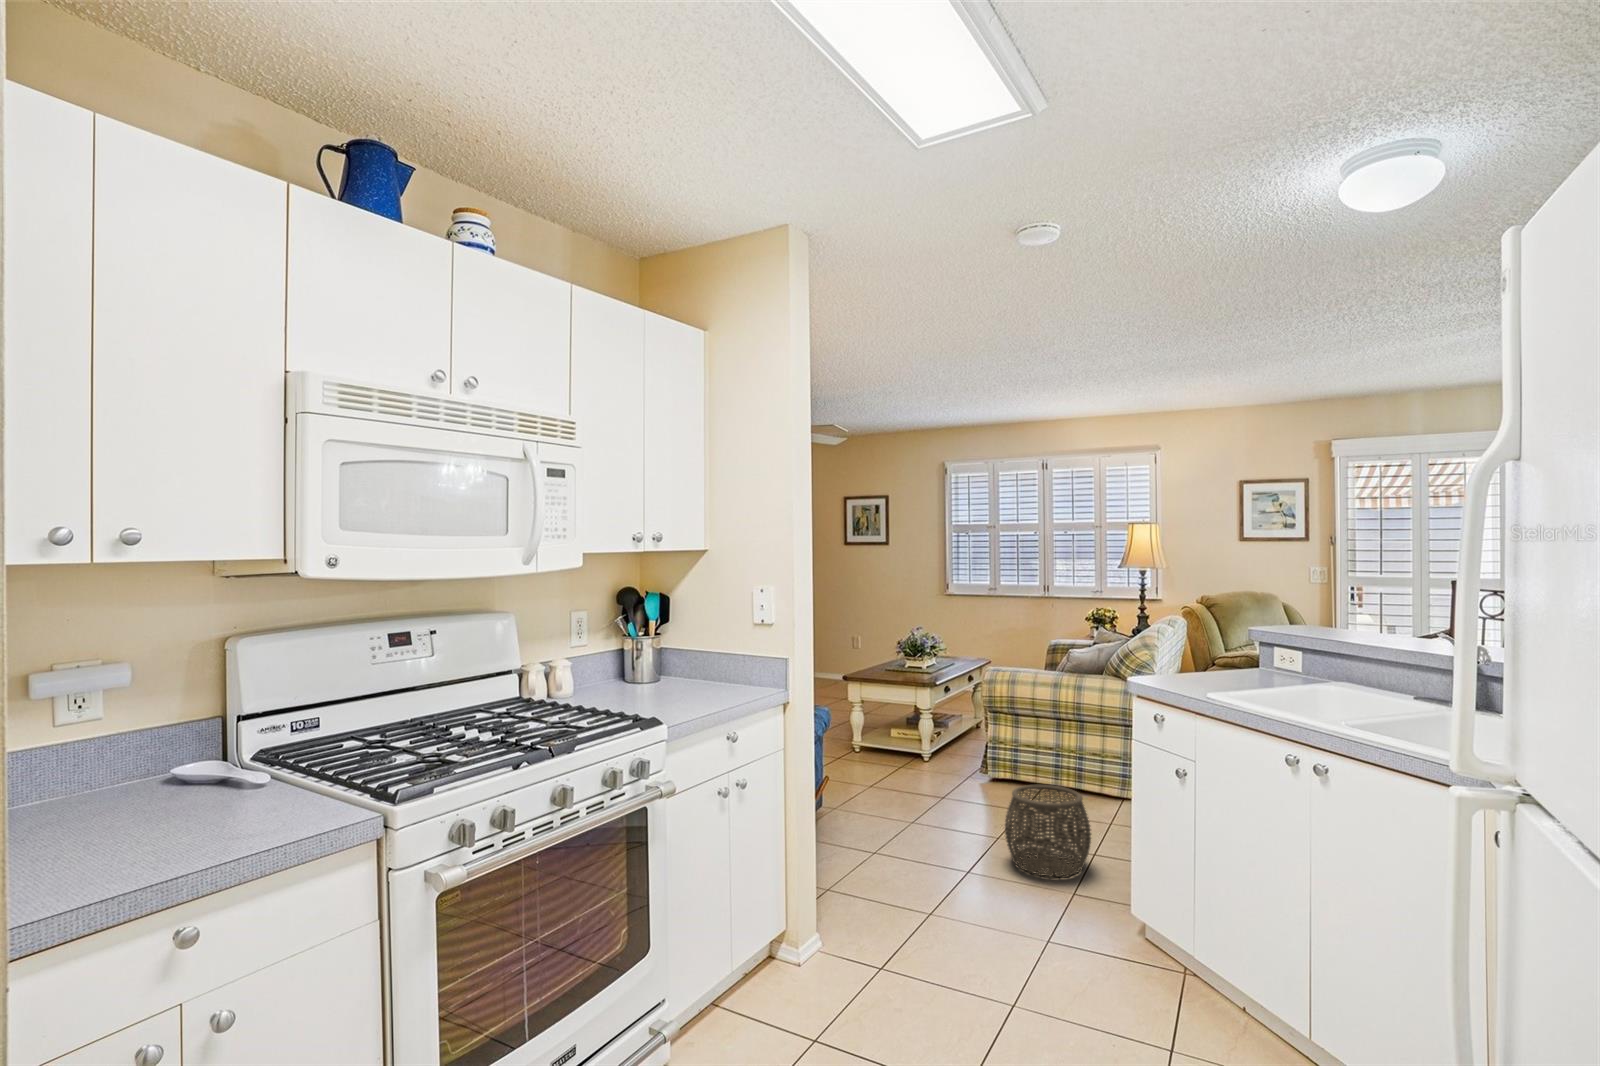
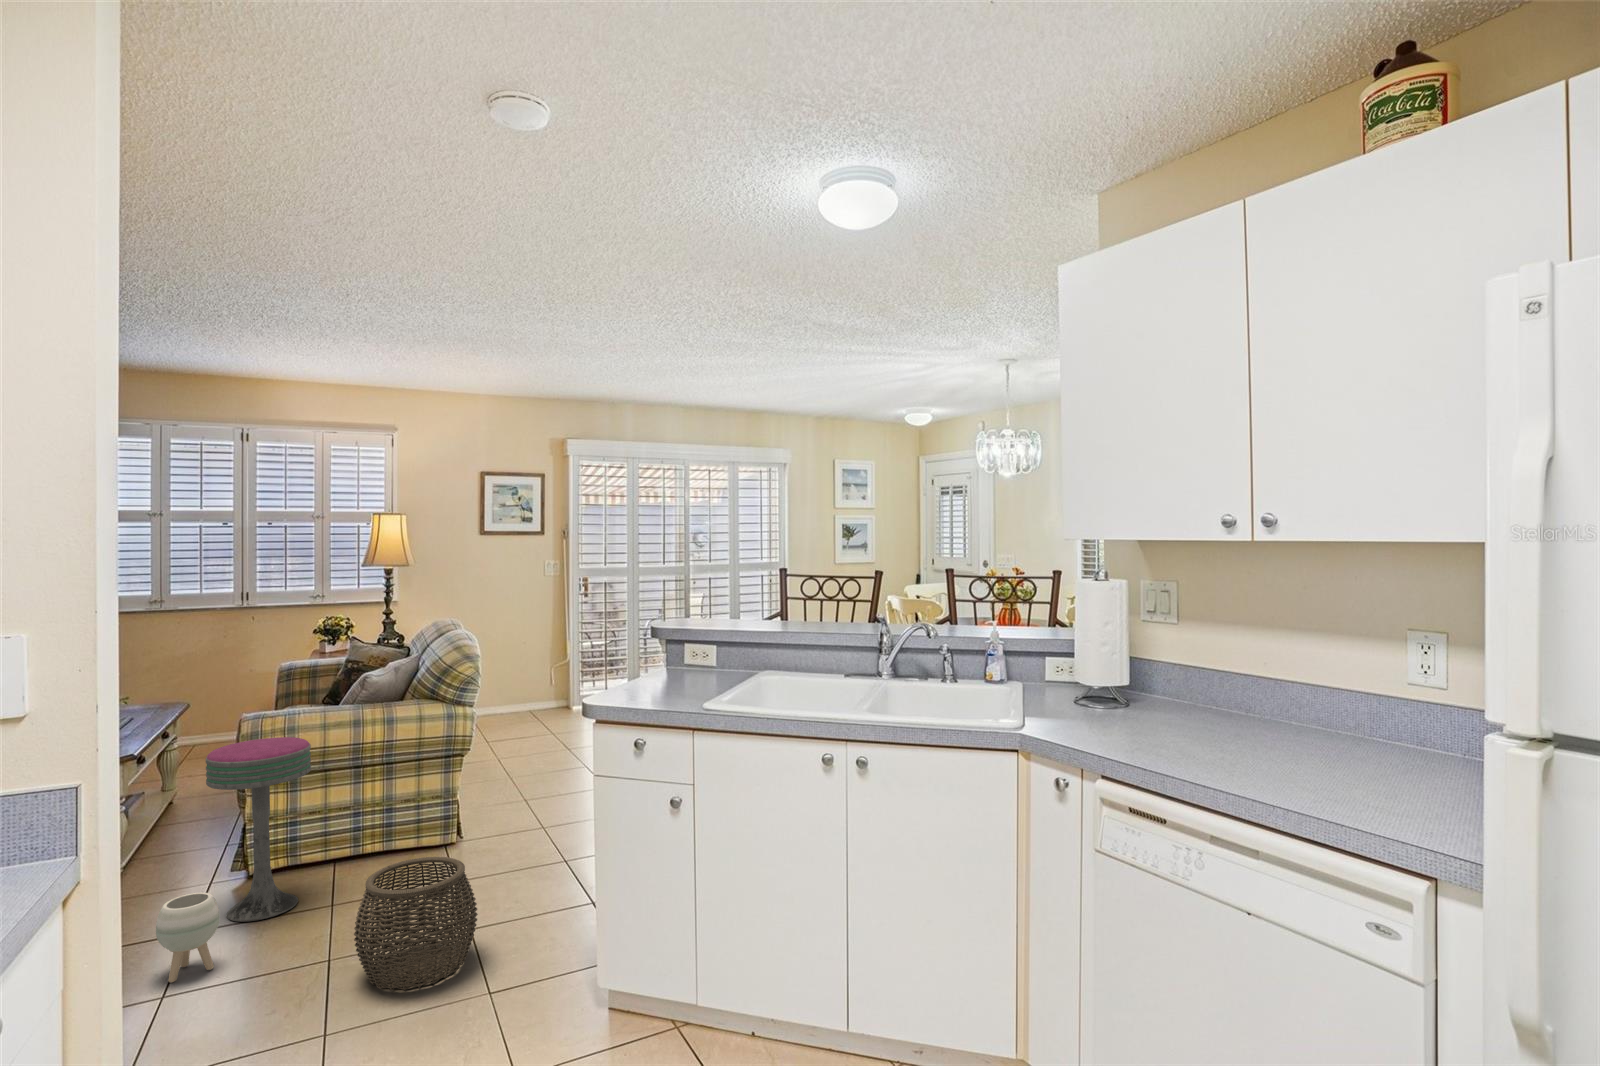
bar stool: none [951,683,1014,807] -> present [206,737,311,922]
planter: none [910,770,944,822] -> present [156,893,220,983]

